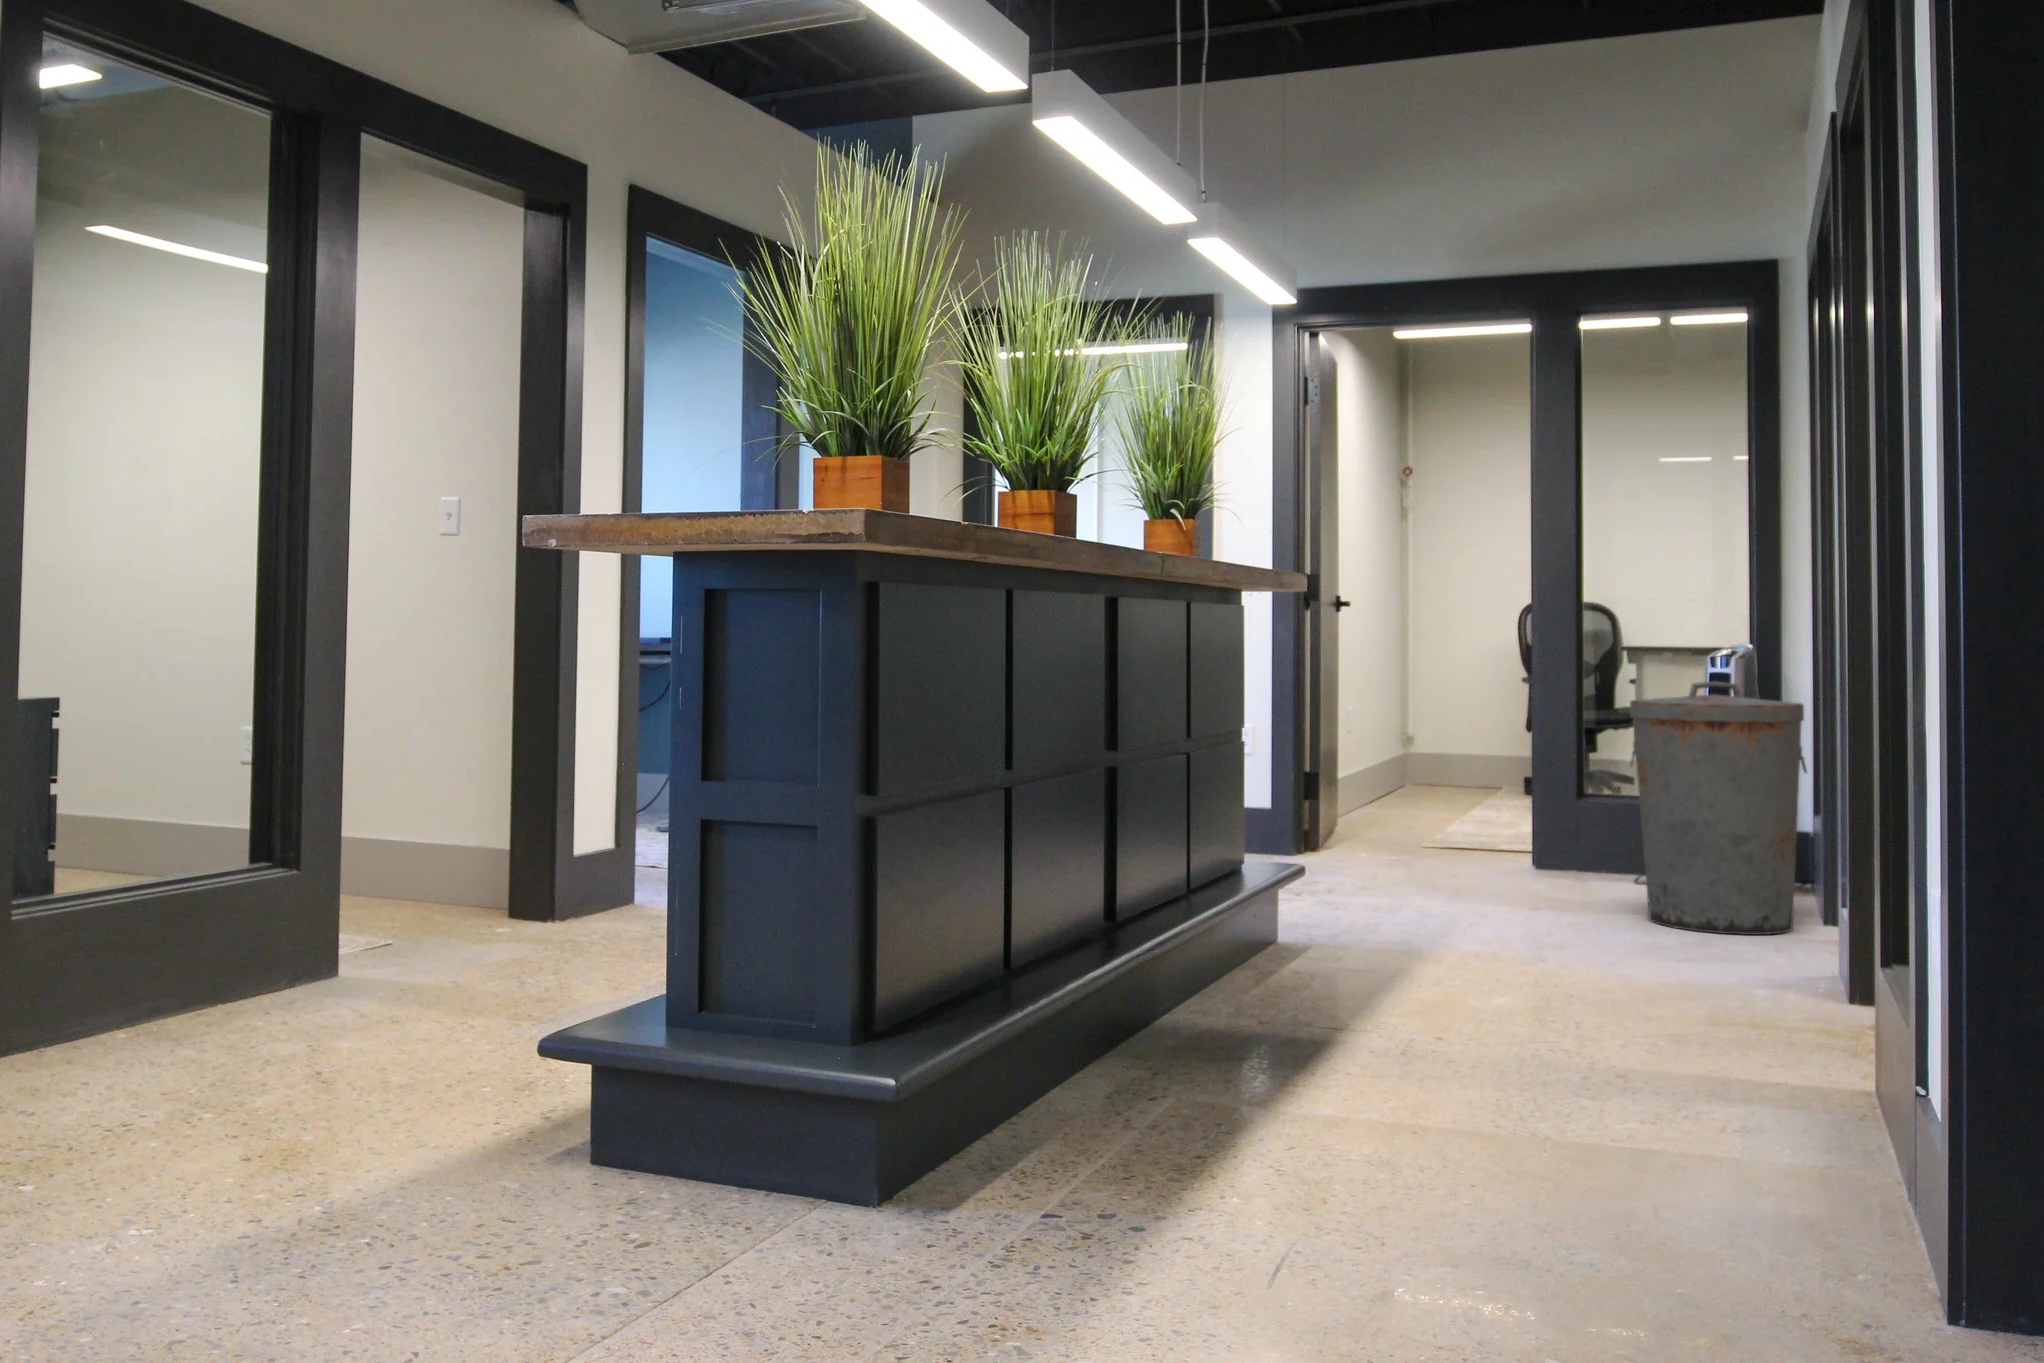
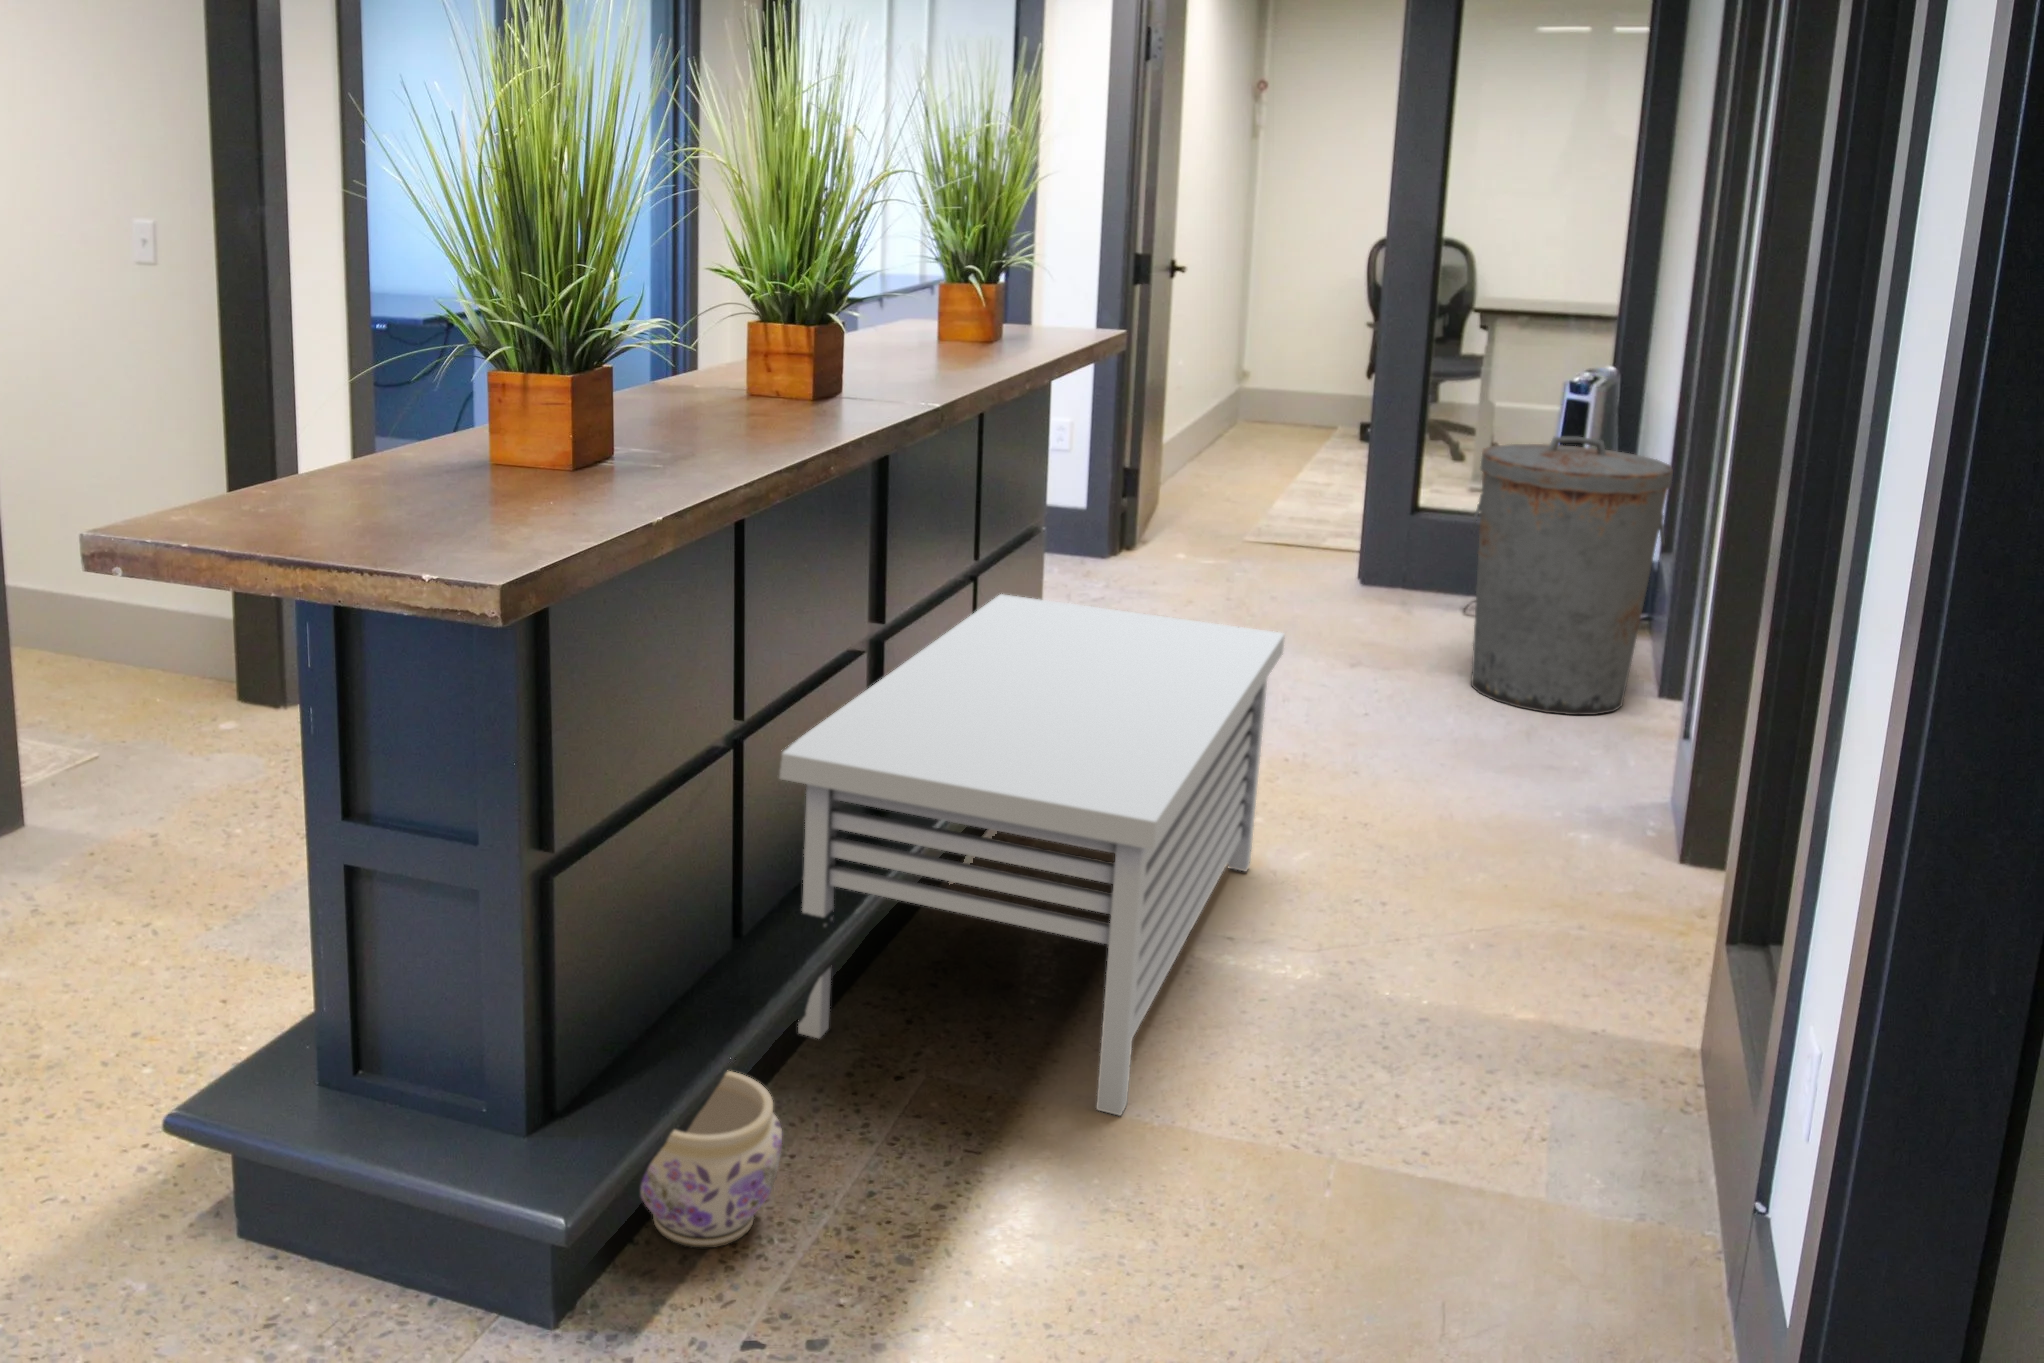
storage bench: none [1039,777,1463,1125] -> present [780,594,1285,1116]
planter: none [934,1044,1066,1183] -> present [641,1071,782,1248]

